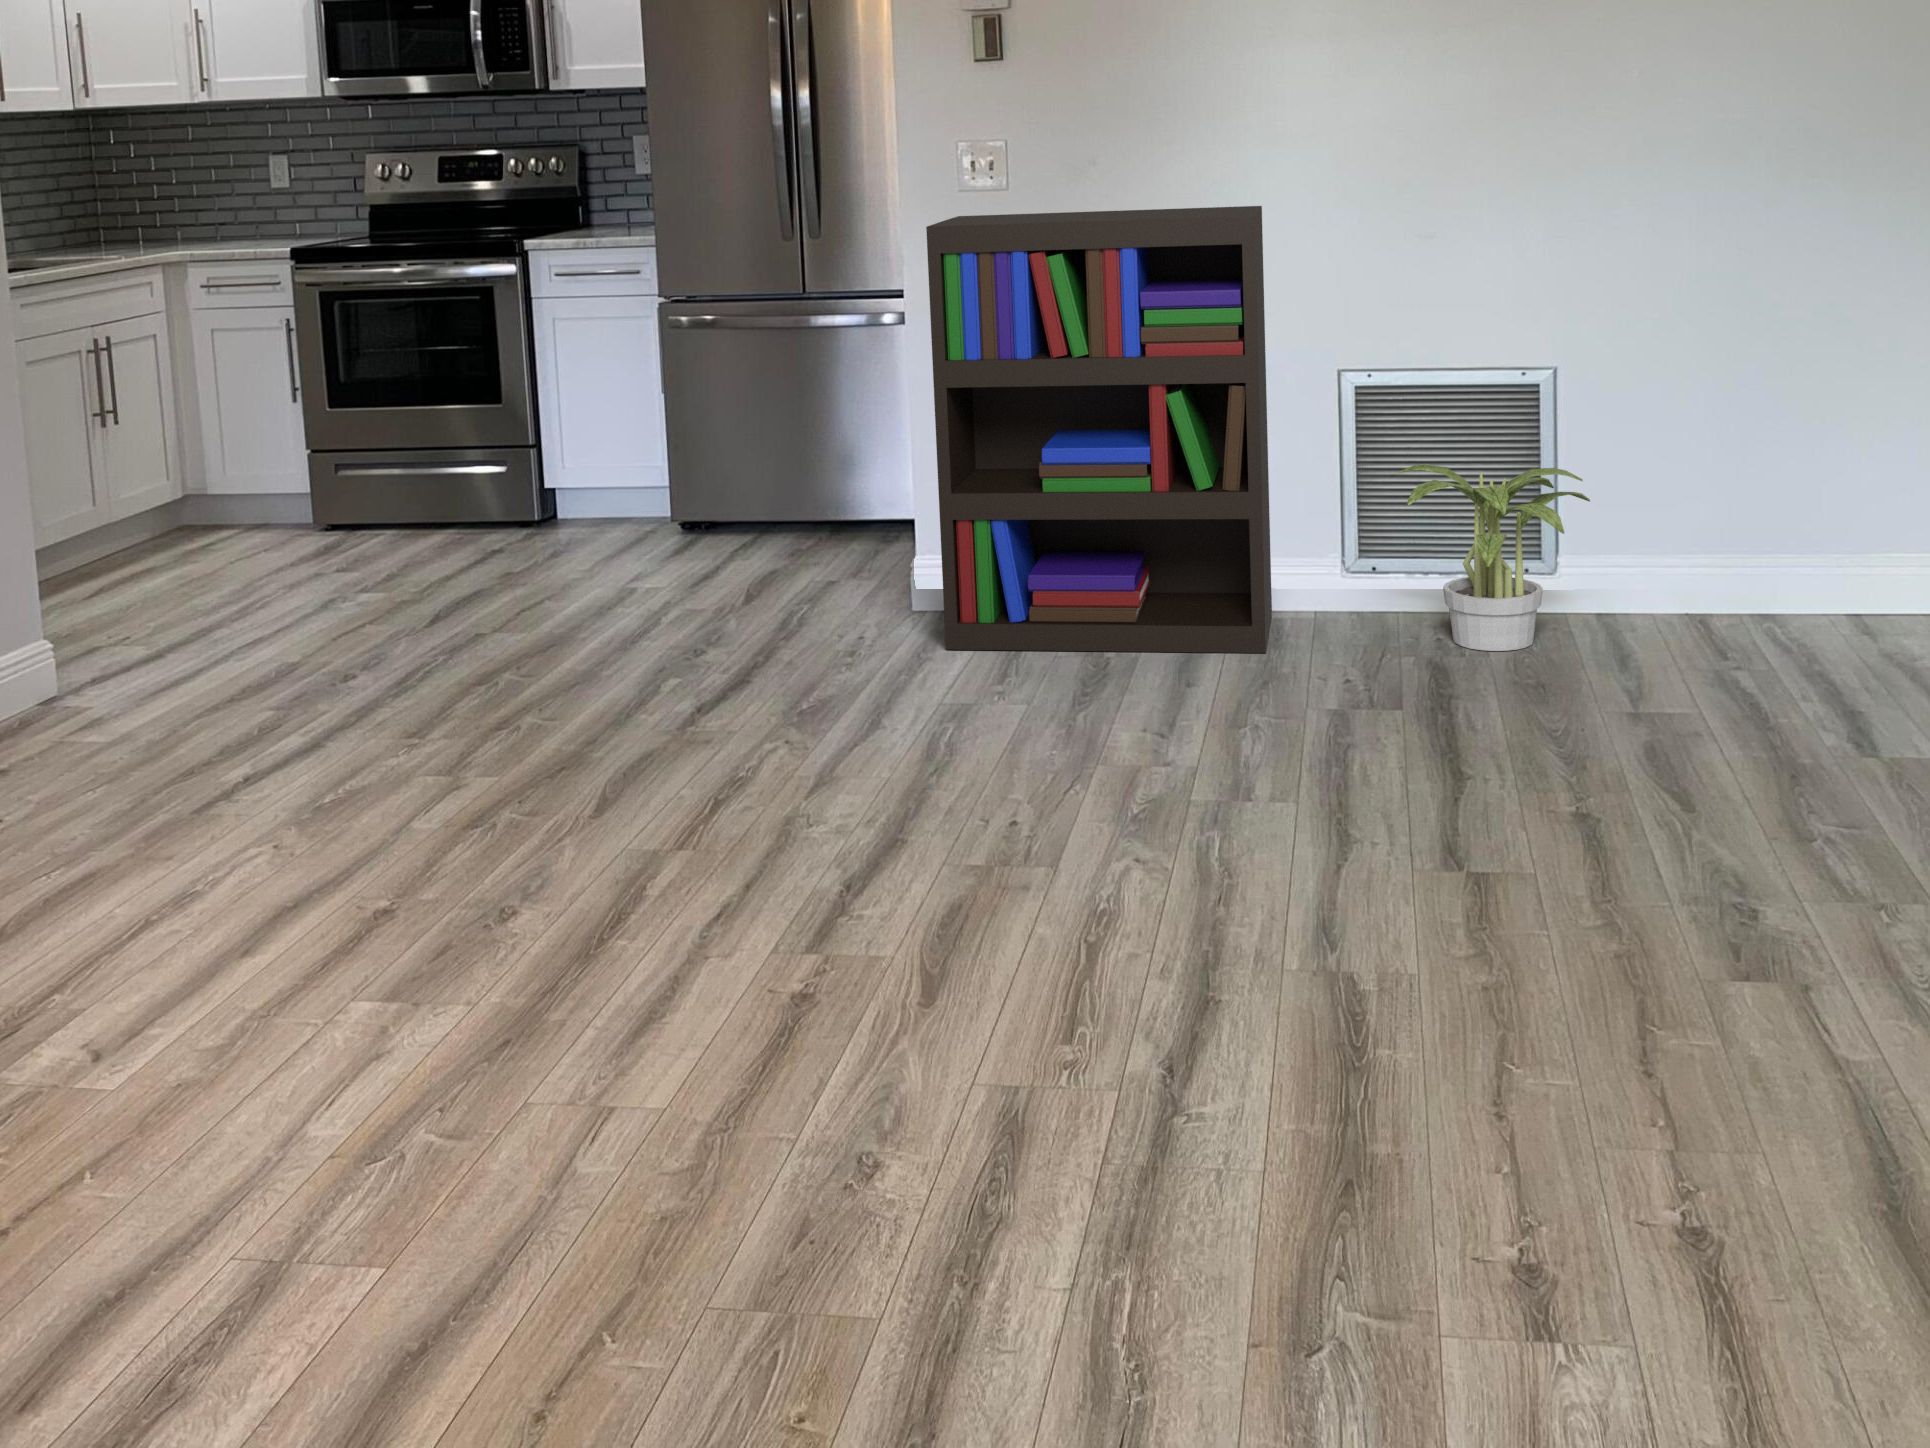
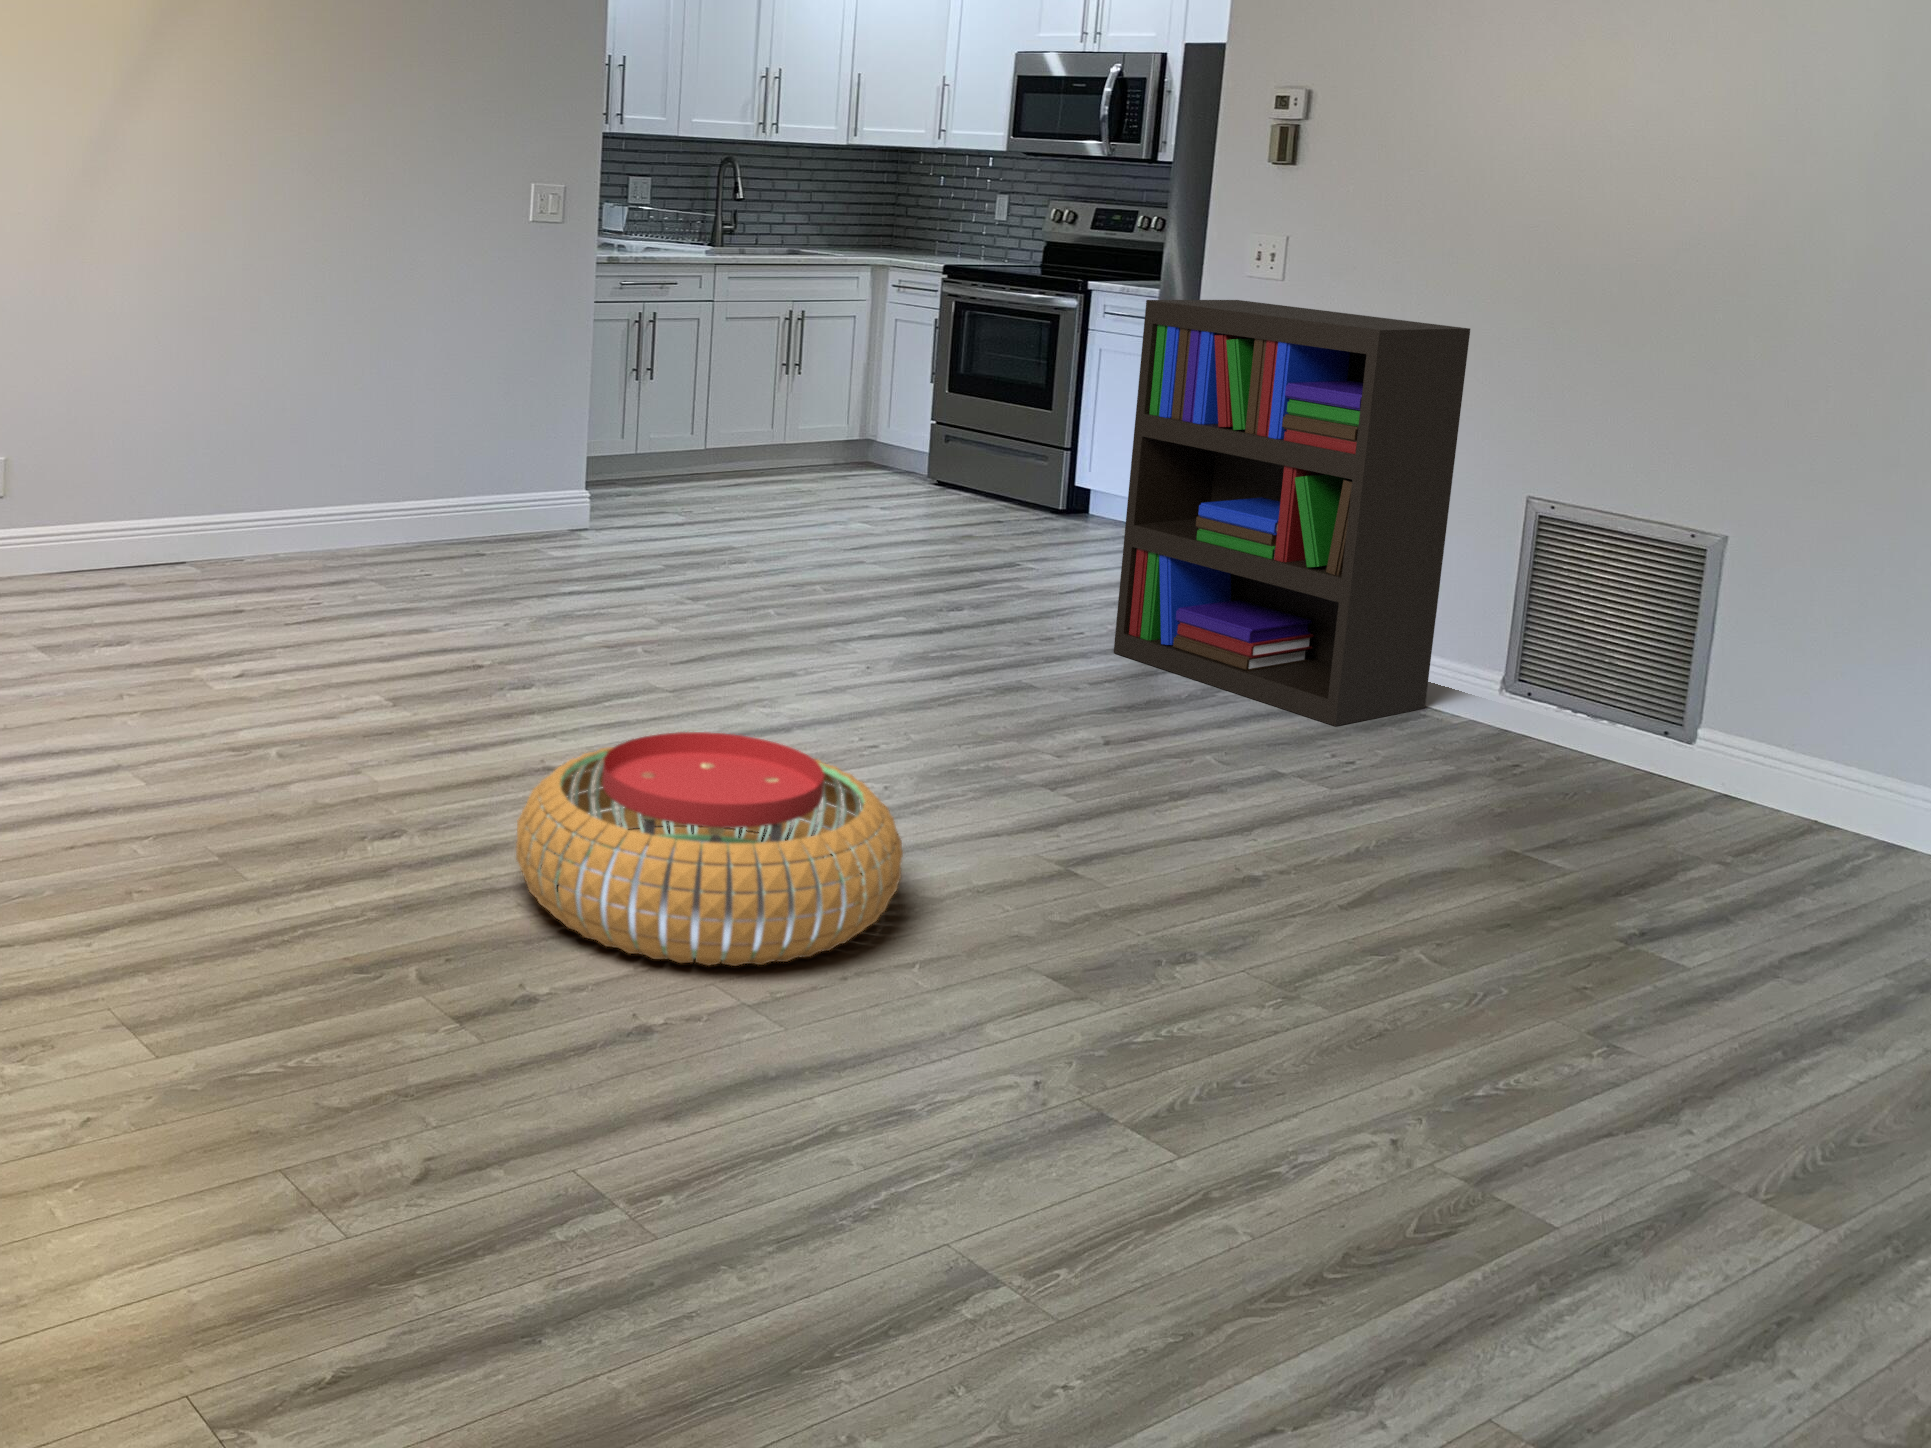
potted plant: present [1397,464,1590,651] -> none [1458,595,1692,792]
pouf: none [1069,852,1636,1222] -> present [516,732,903,966]

